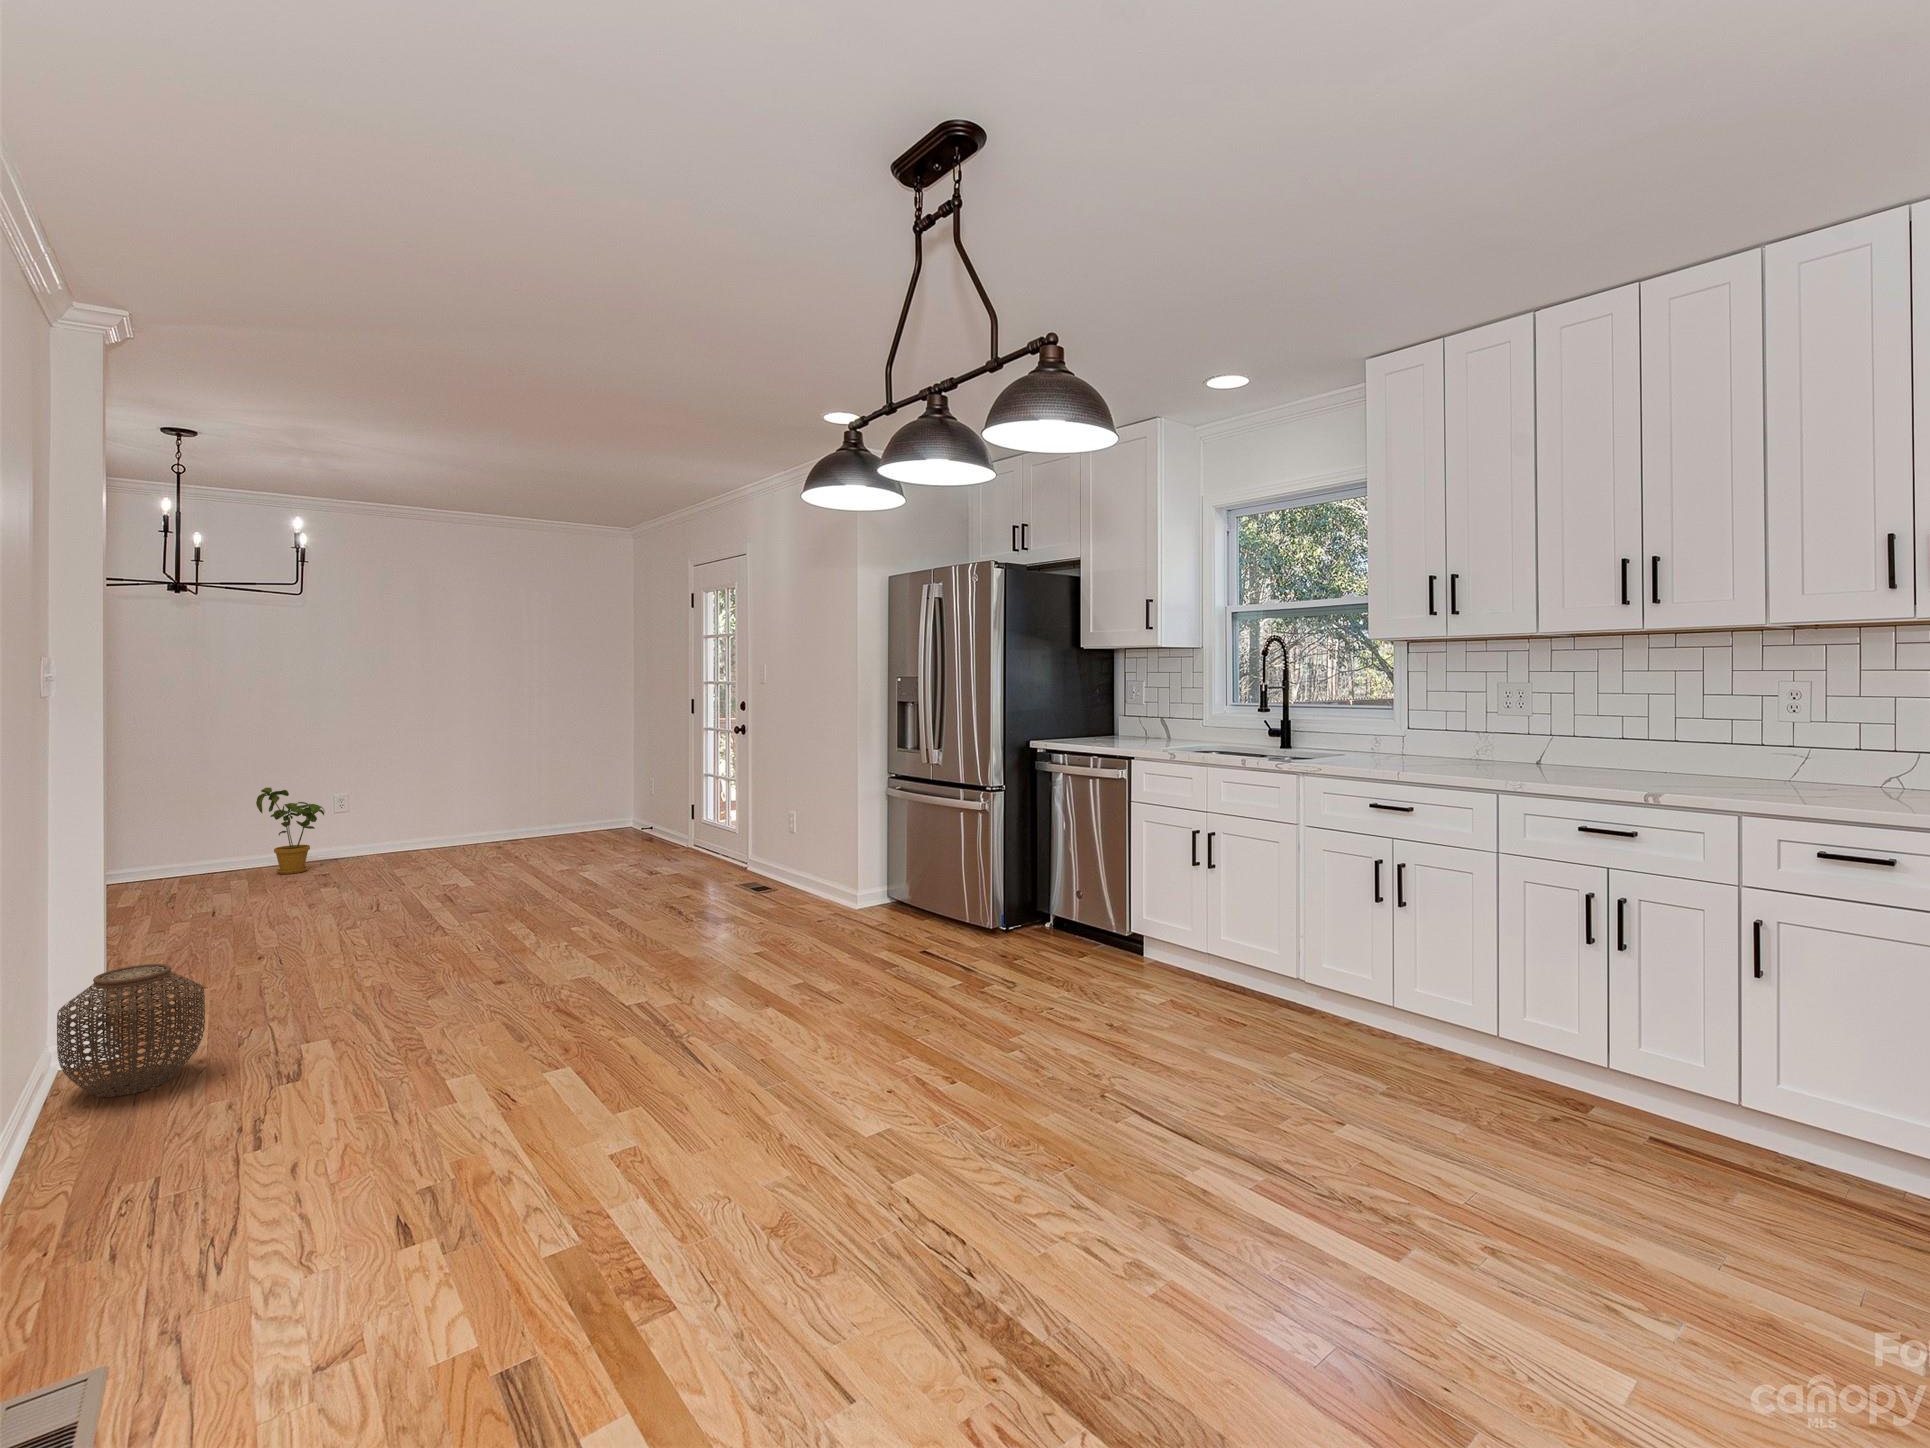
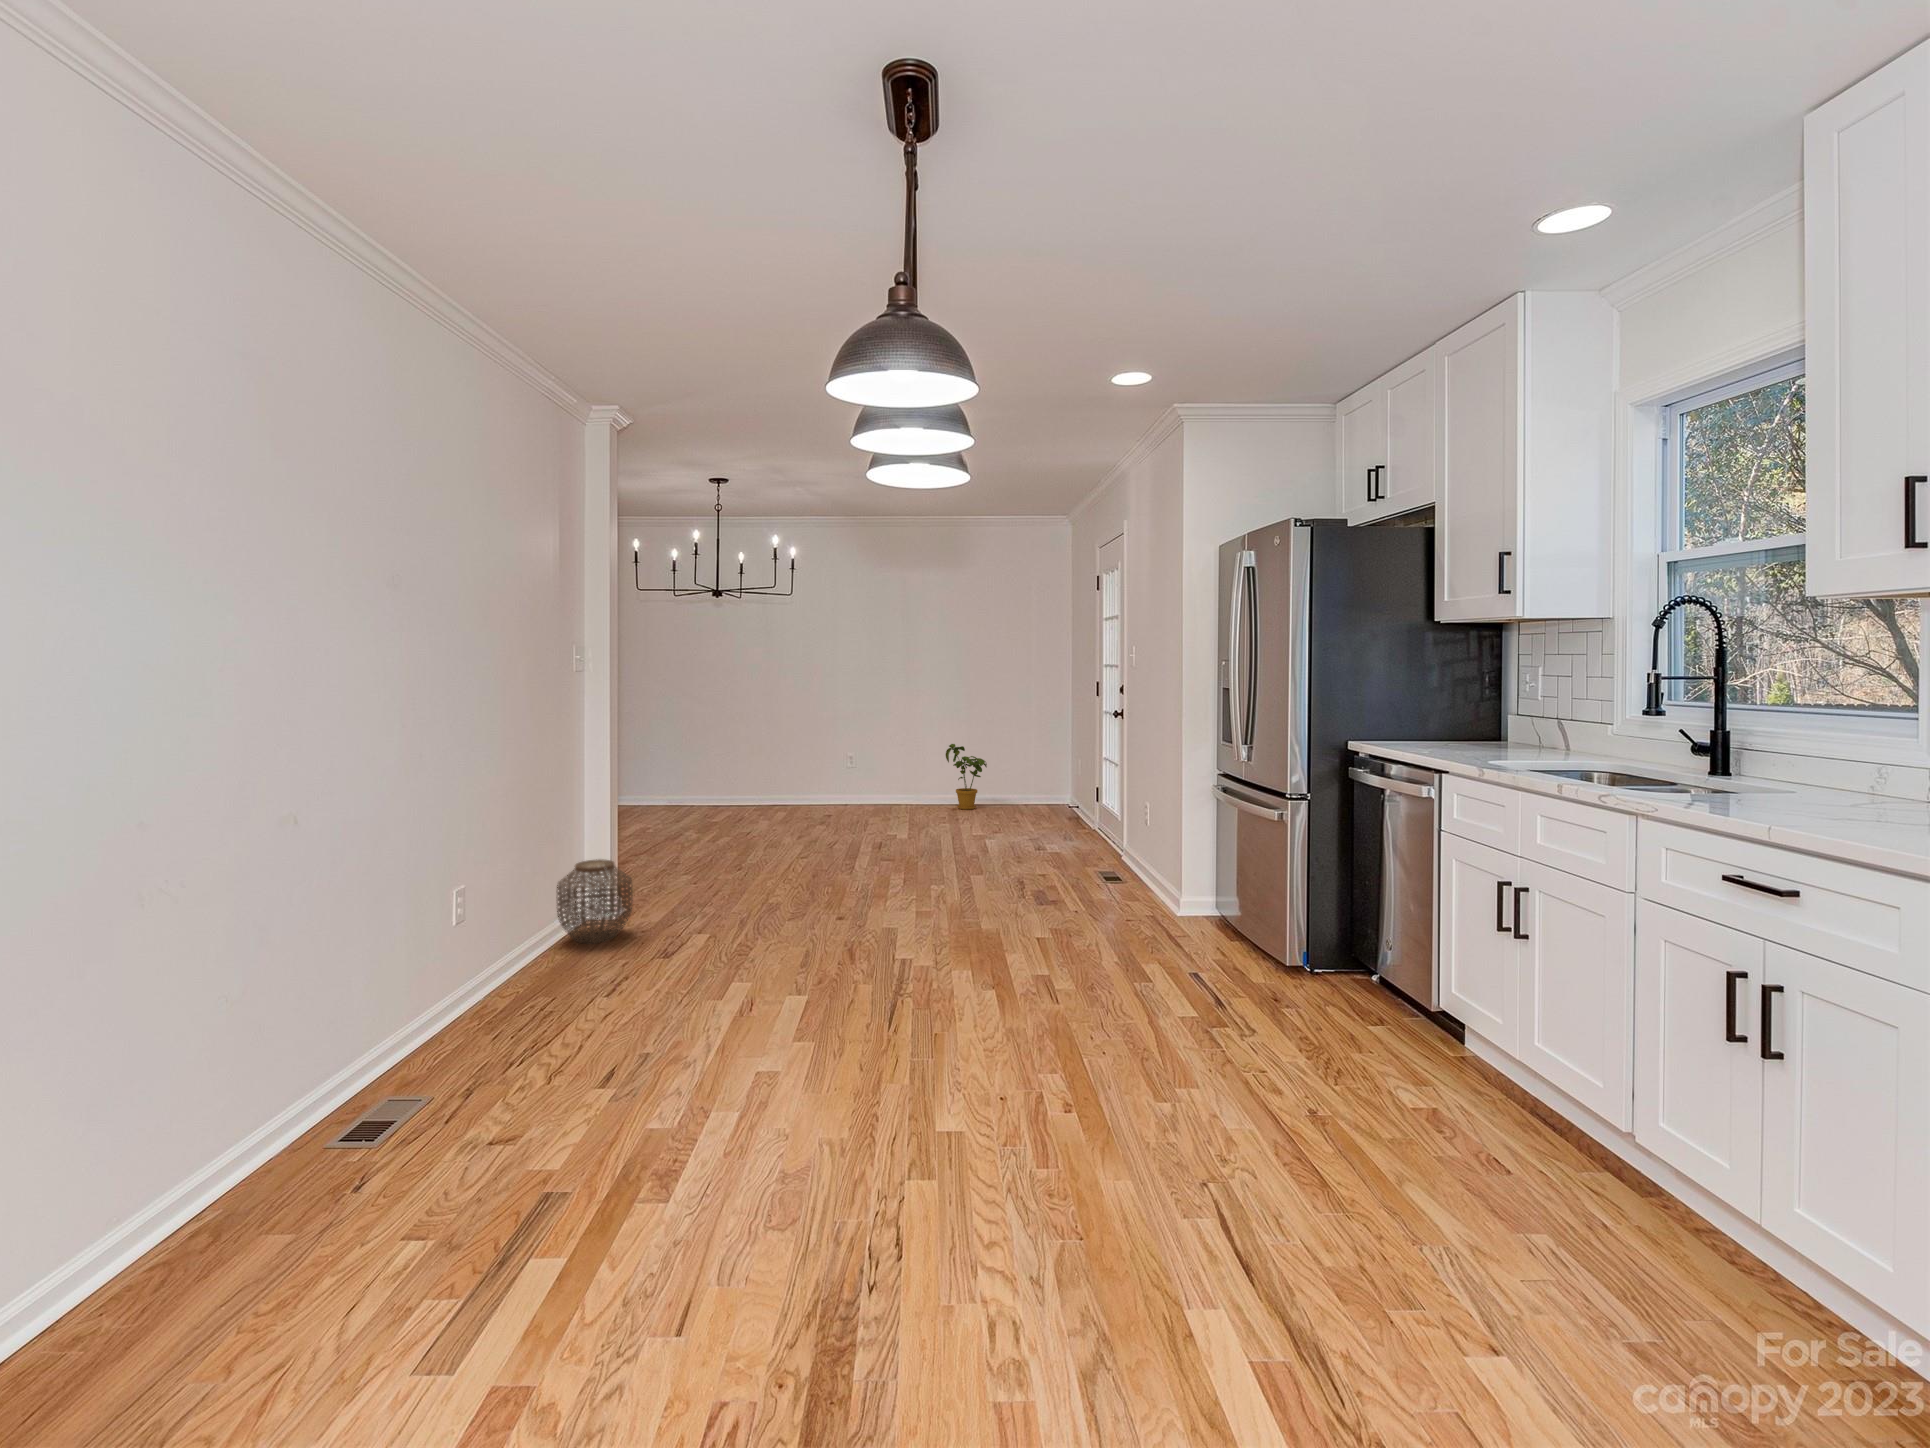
house plant: present [256,788,324,874] -> present [946,744,987,810]

